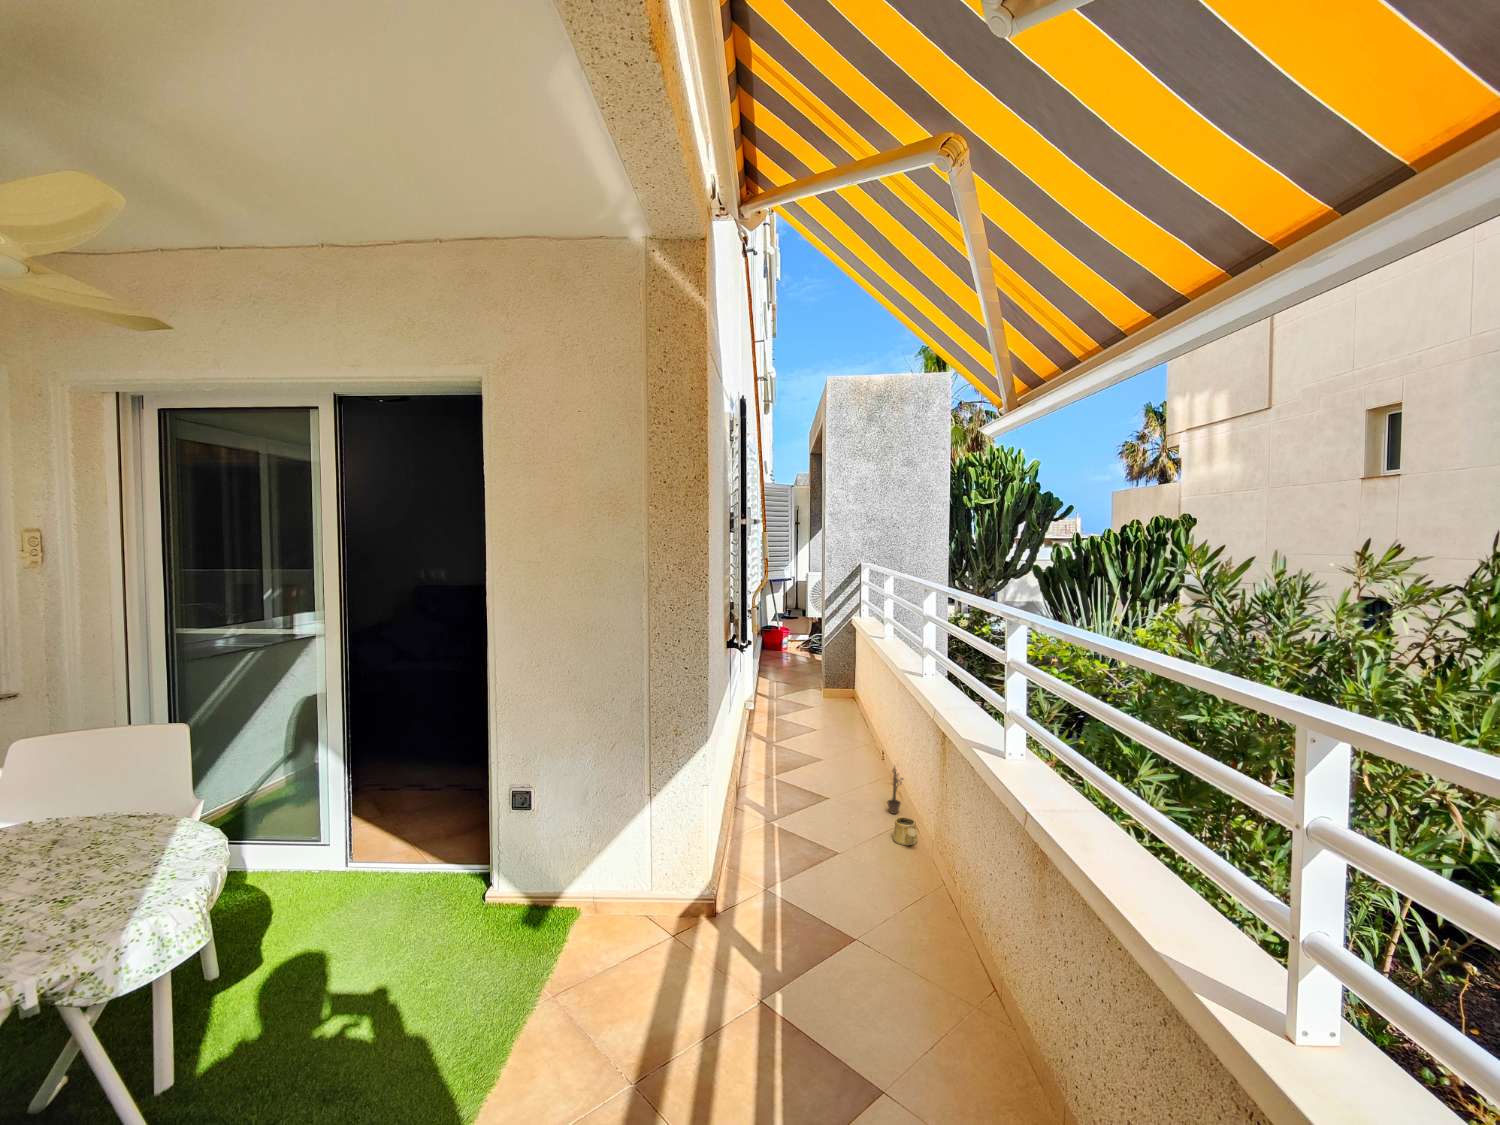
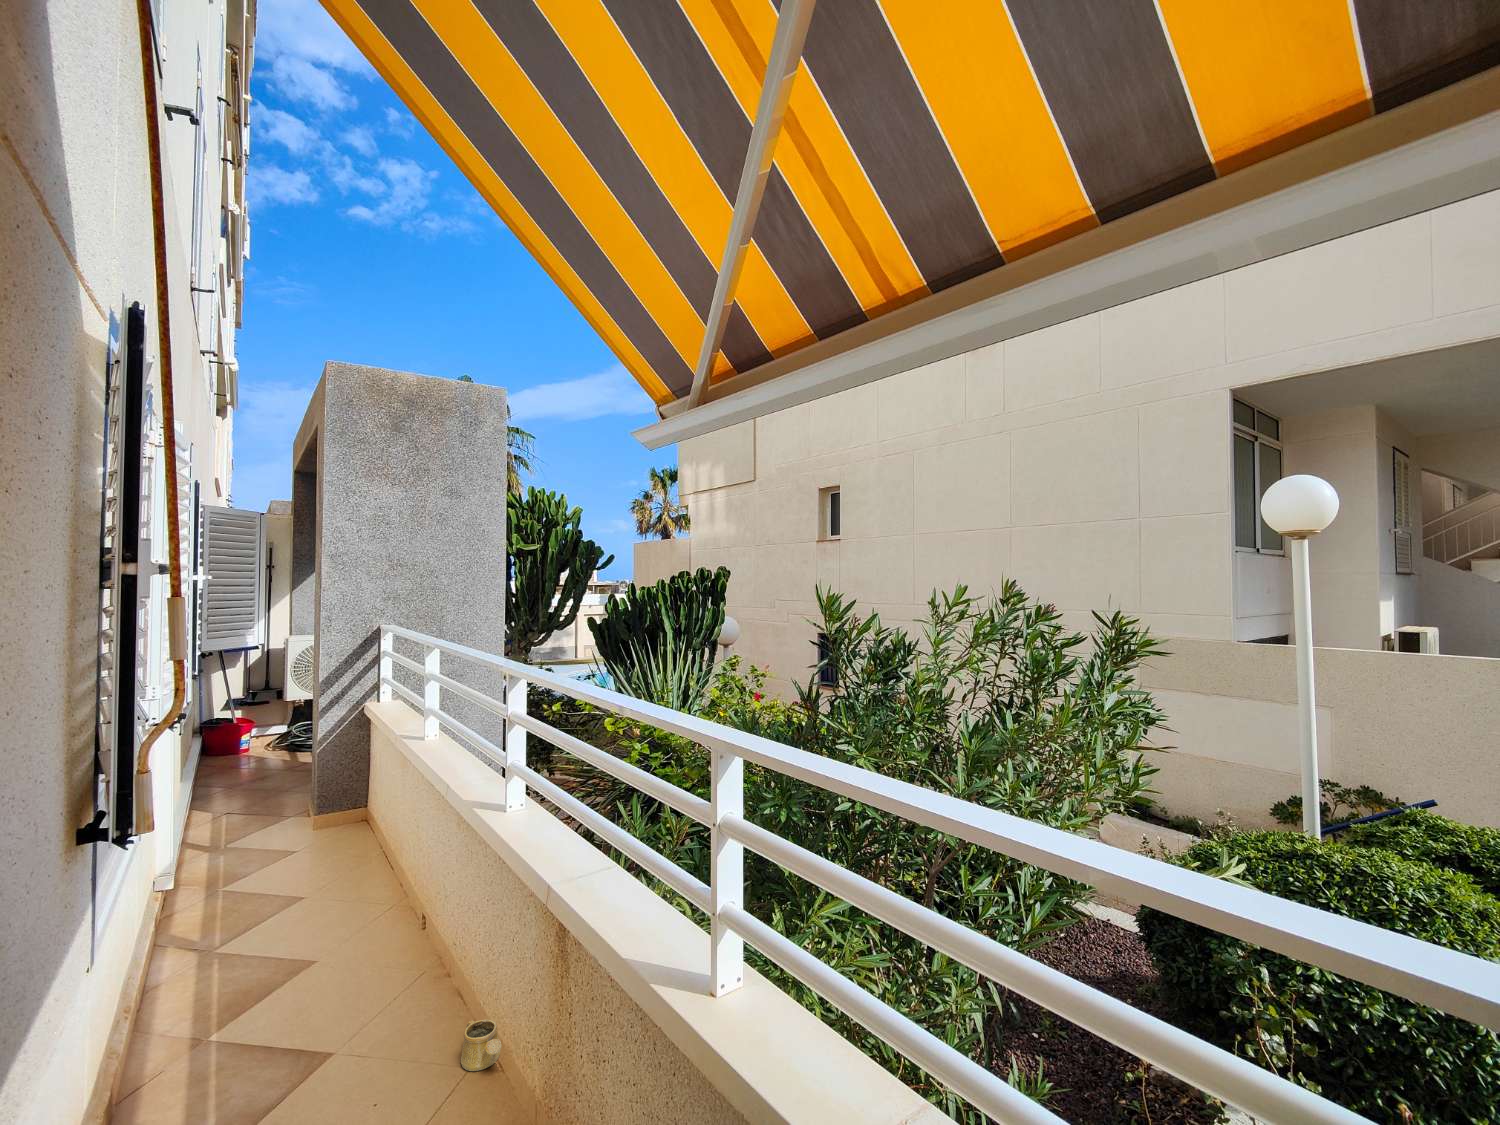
decorative plant: present [887,767,903,814] -> none [444,935,469,1012]

